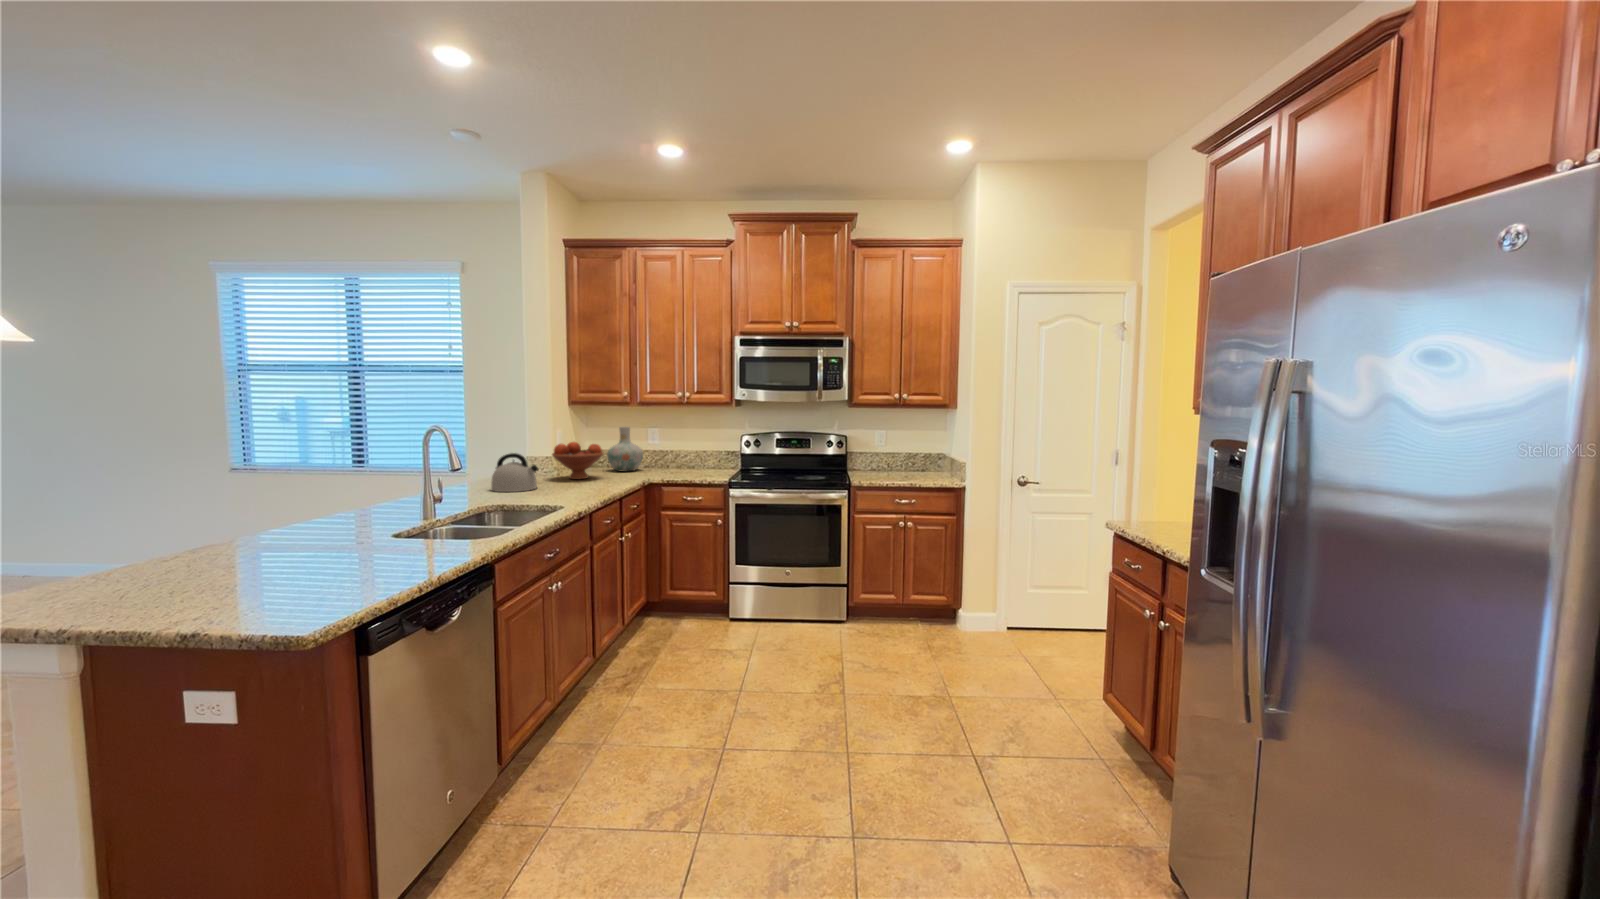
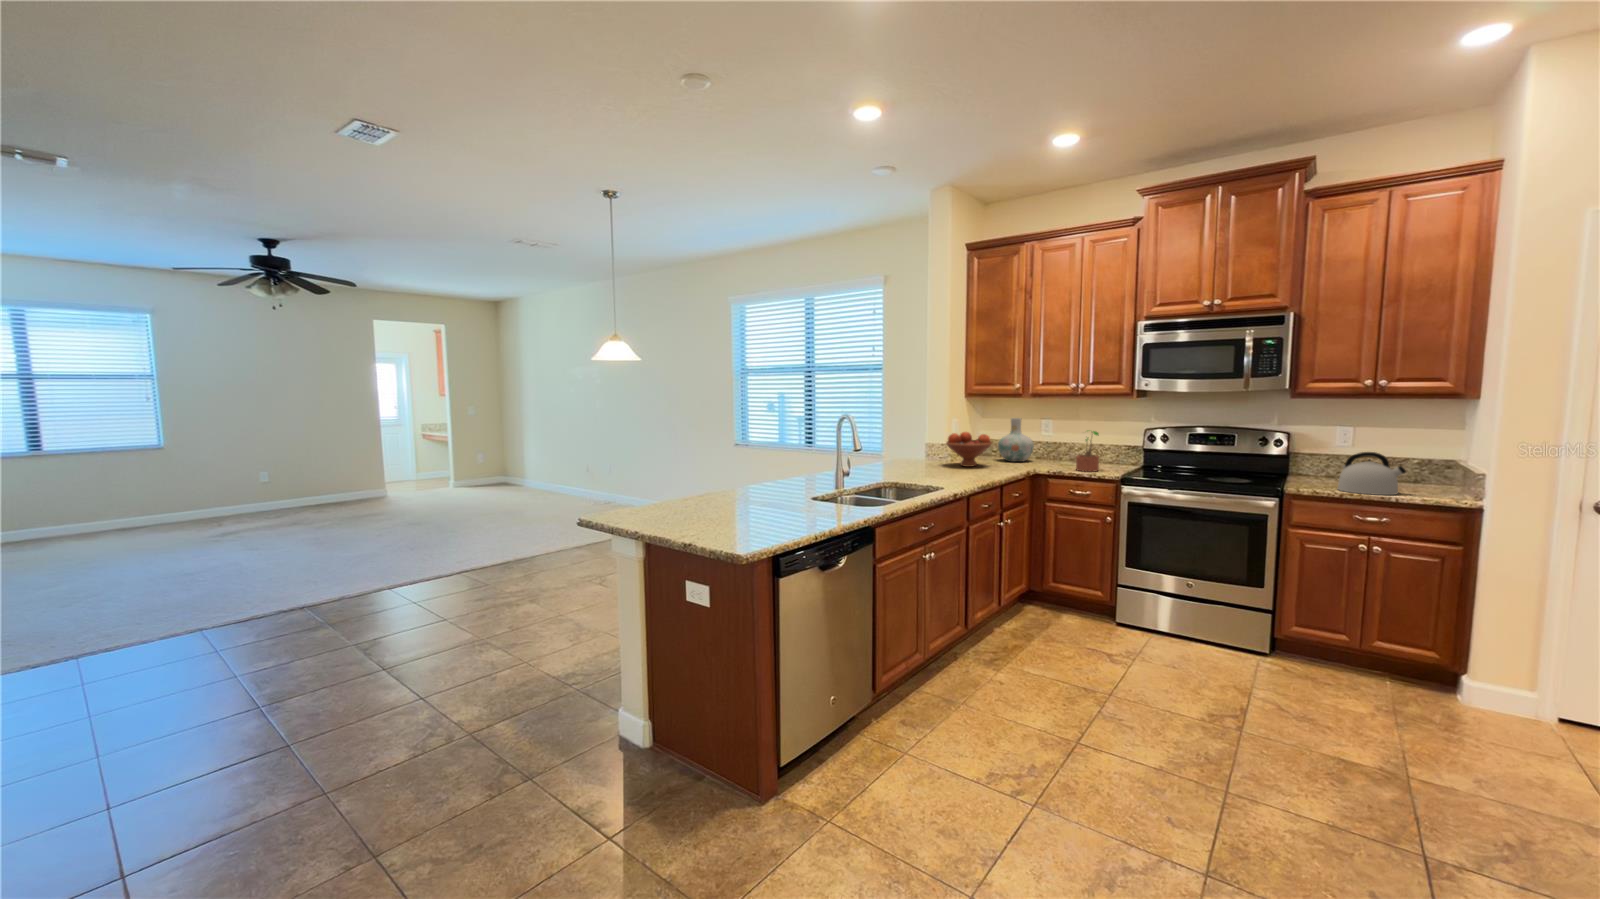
potted plant: none [687,437,707,477] -> present [1076,431,1099,472]
kettle: present [491,453,538,492] -> present [1338,452,1406,495]

